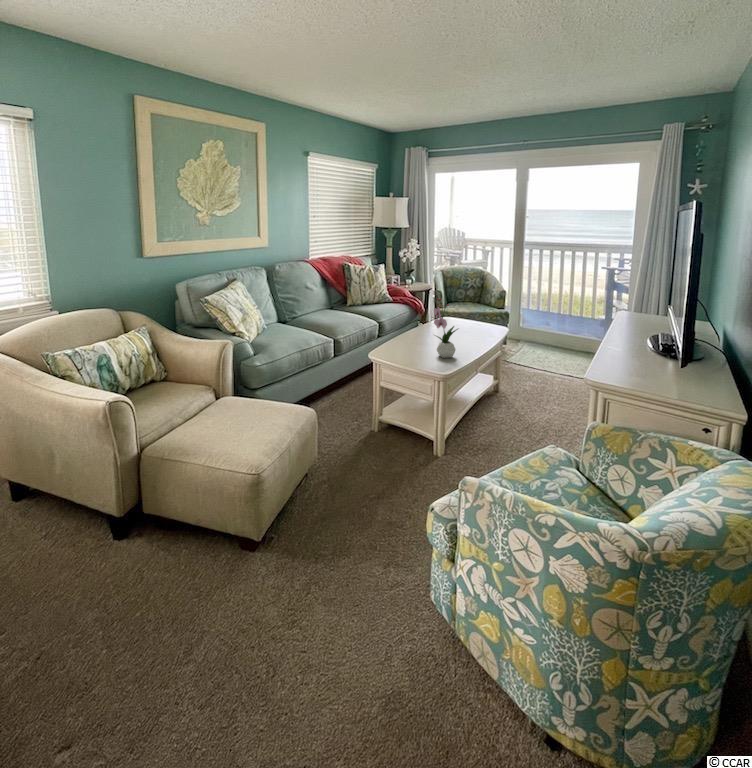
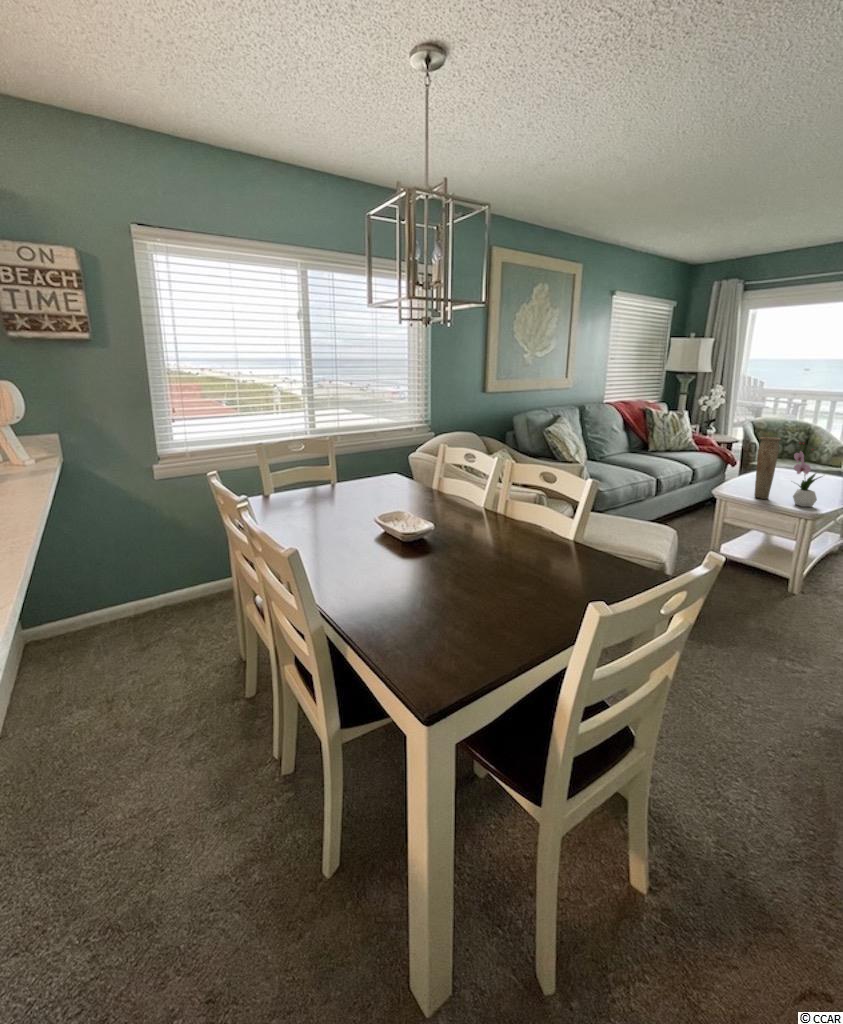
vase: none [406,294,424,352] -> present [754,437,781,499]

